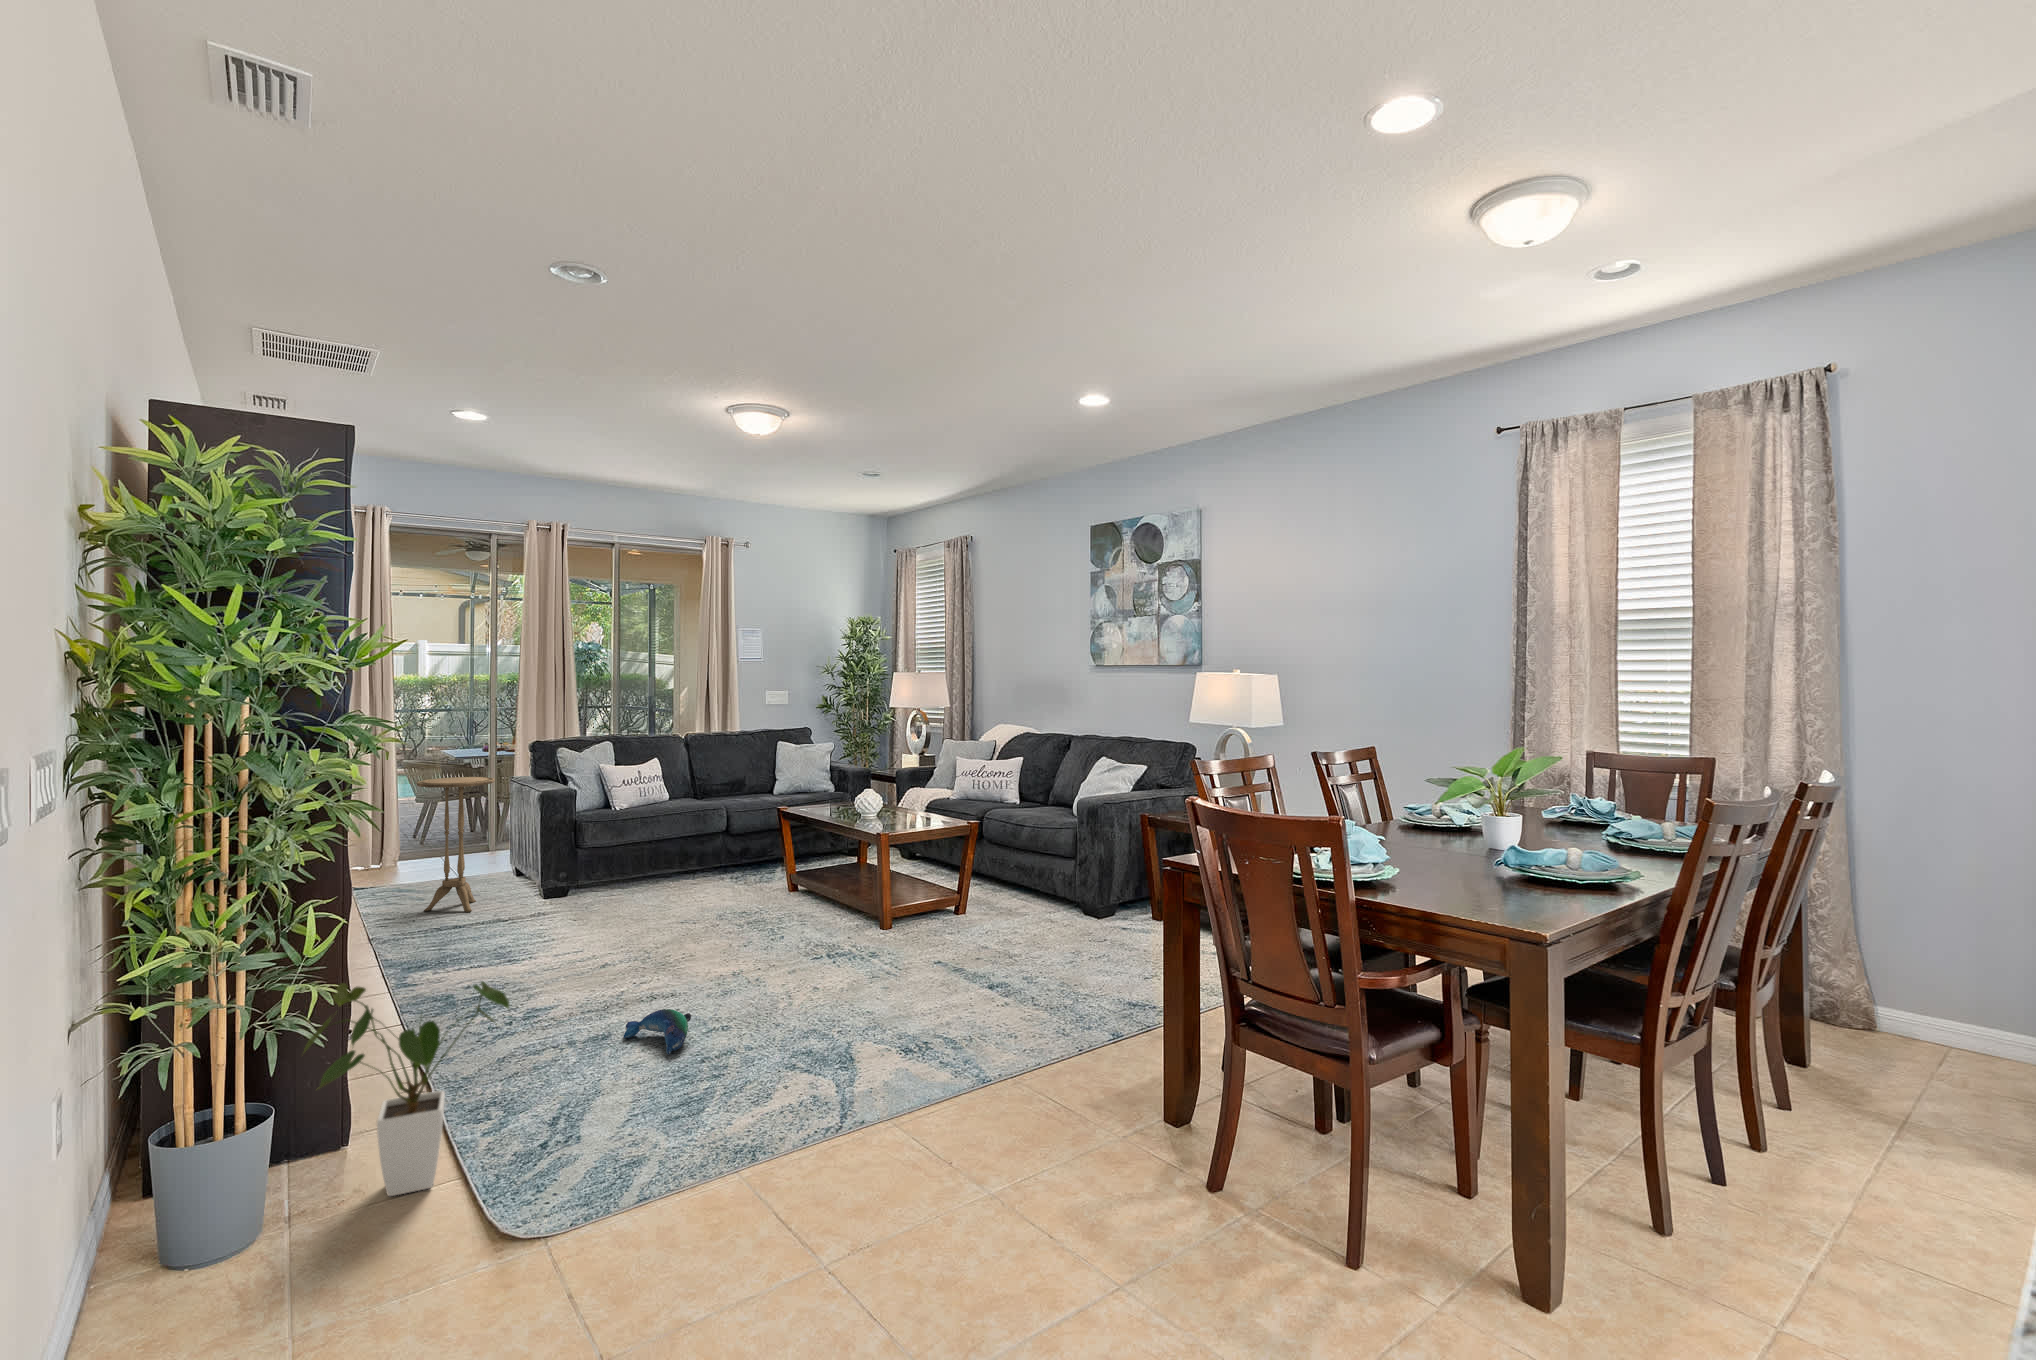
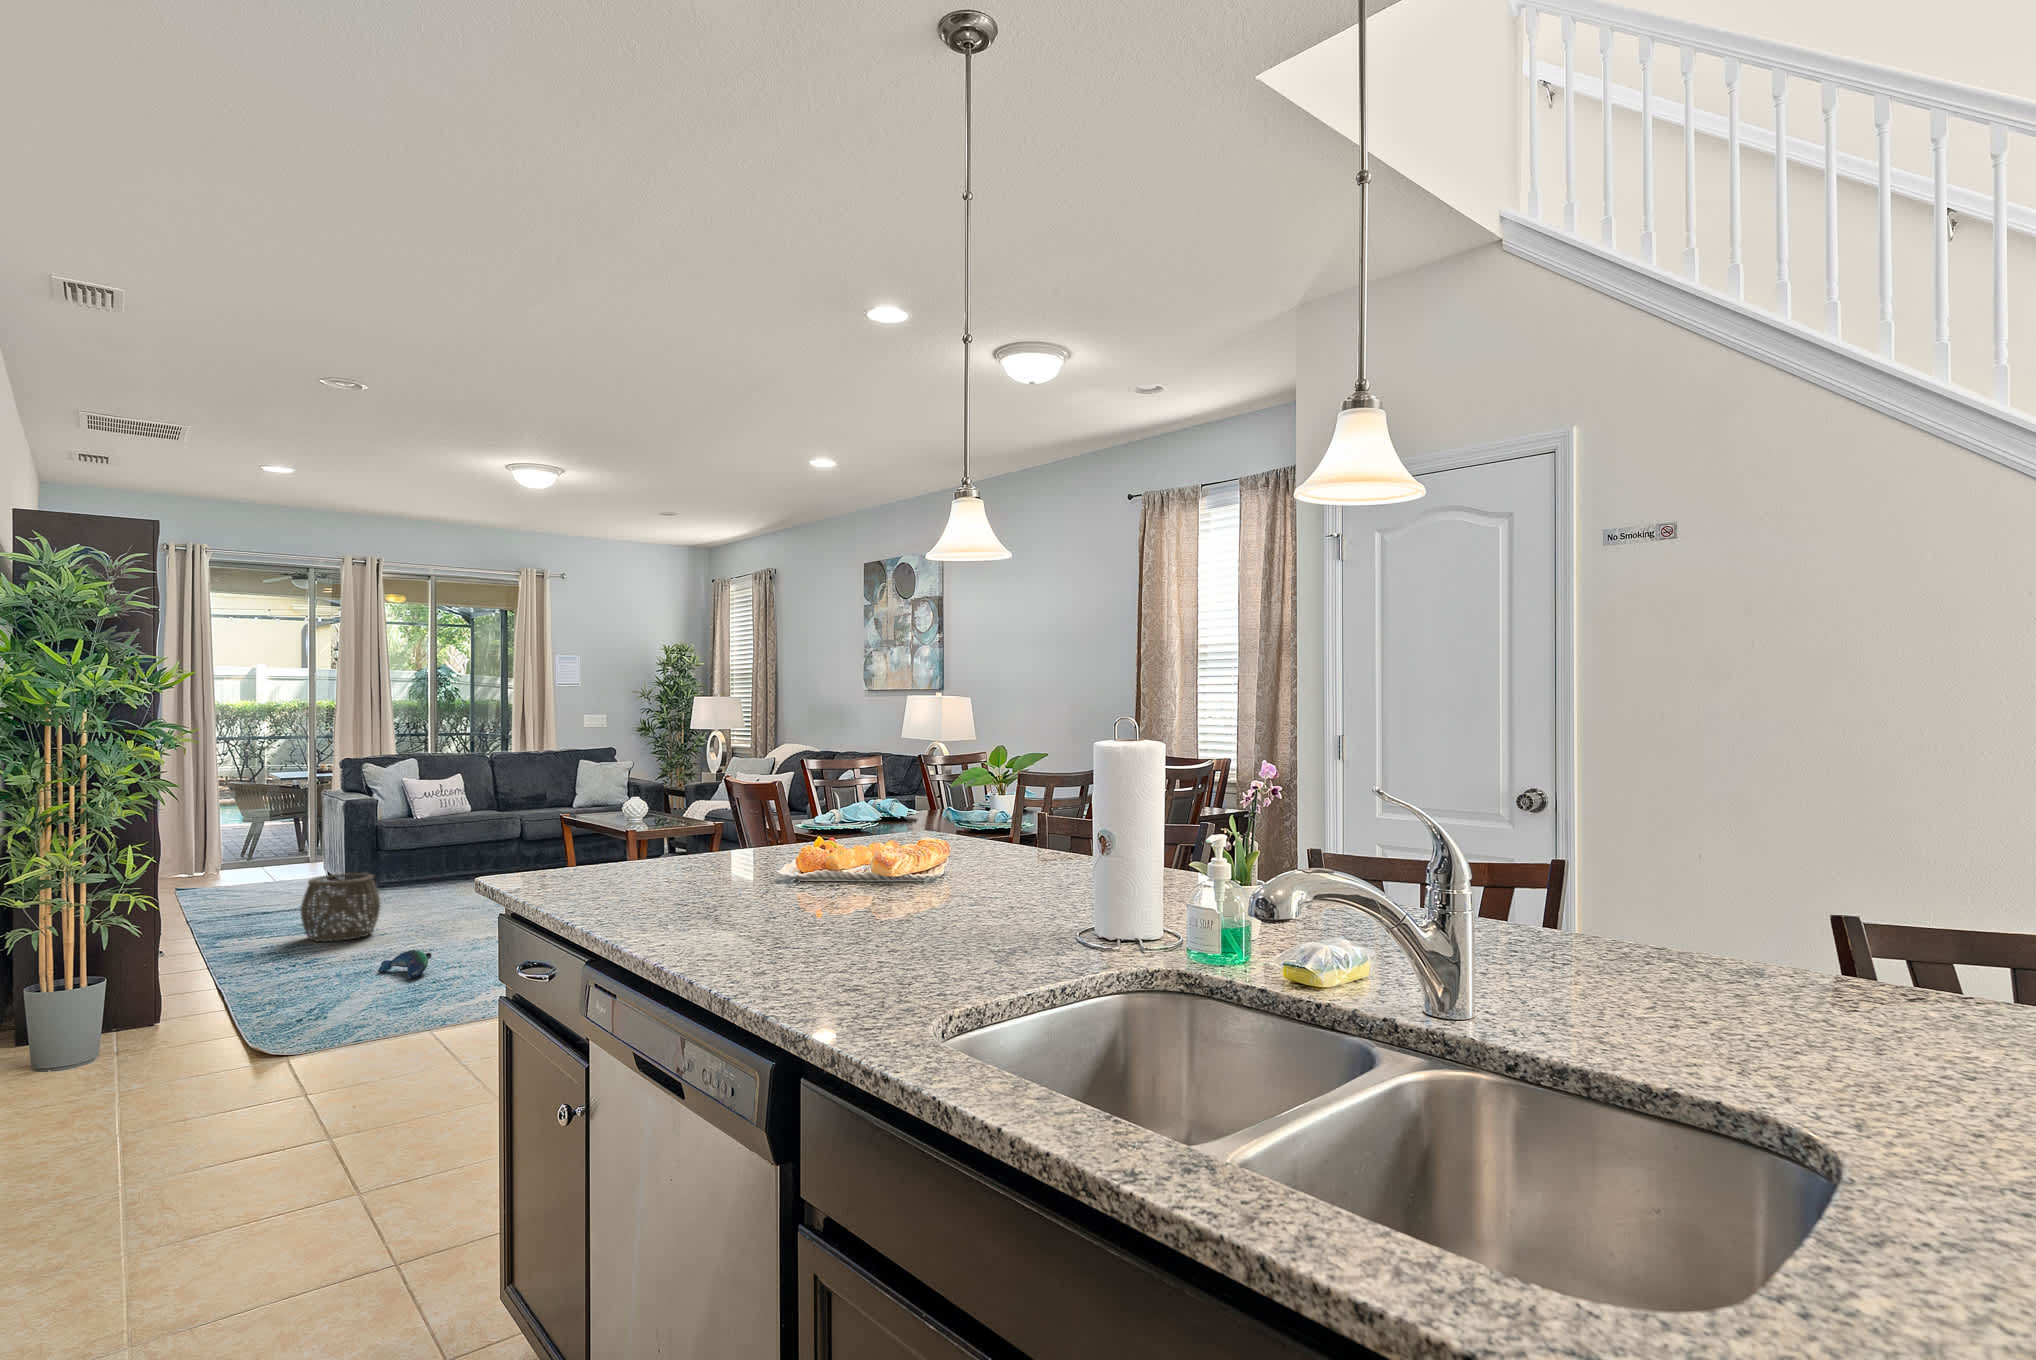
side table: present [417,777,495,912] -> none [234,788,304,903]
woven basket: none [508,890,602,980] -> present [301,873,380,942]
house plant: present [304,981,509,1196] -> none [121,902,268,1045]

